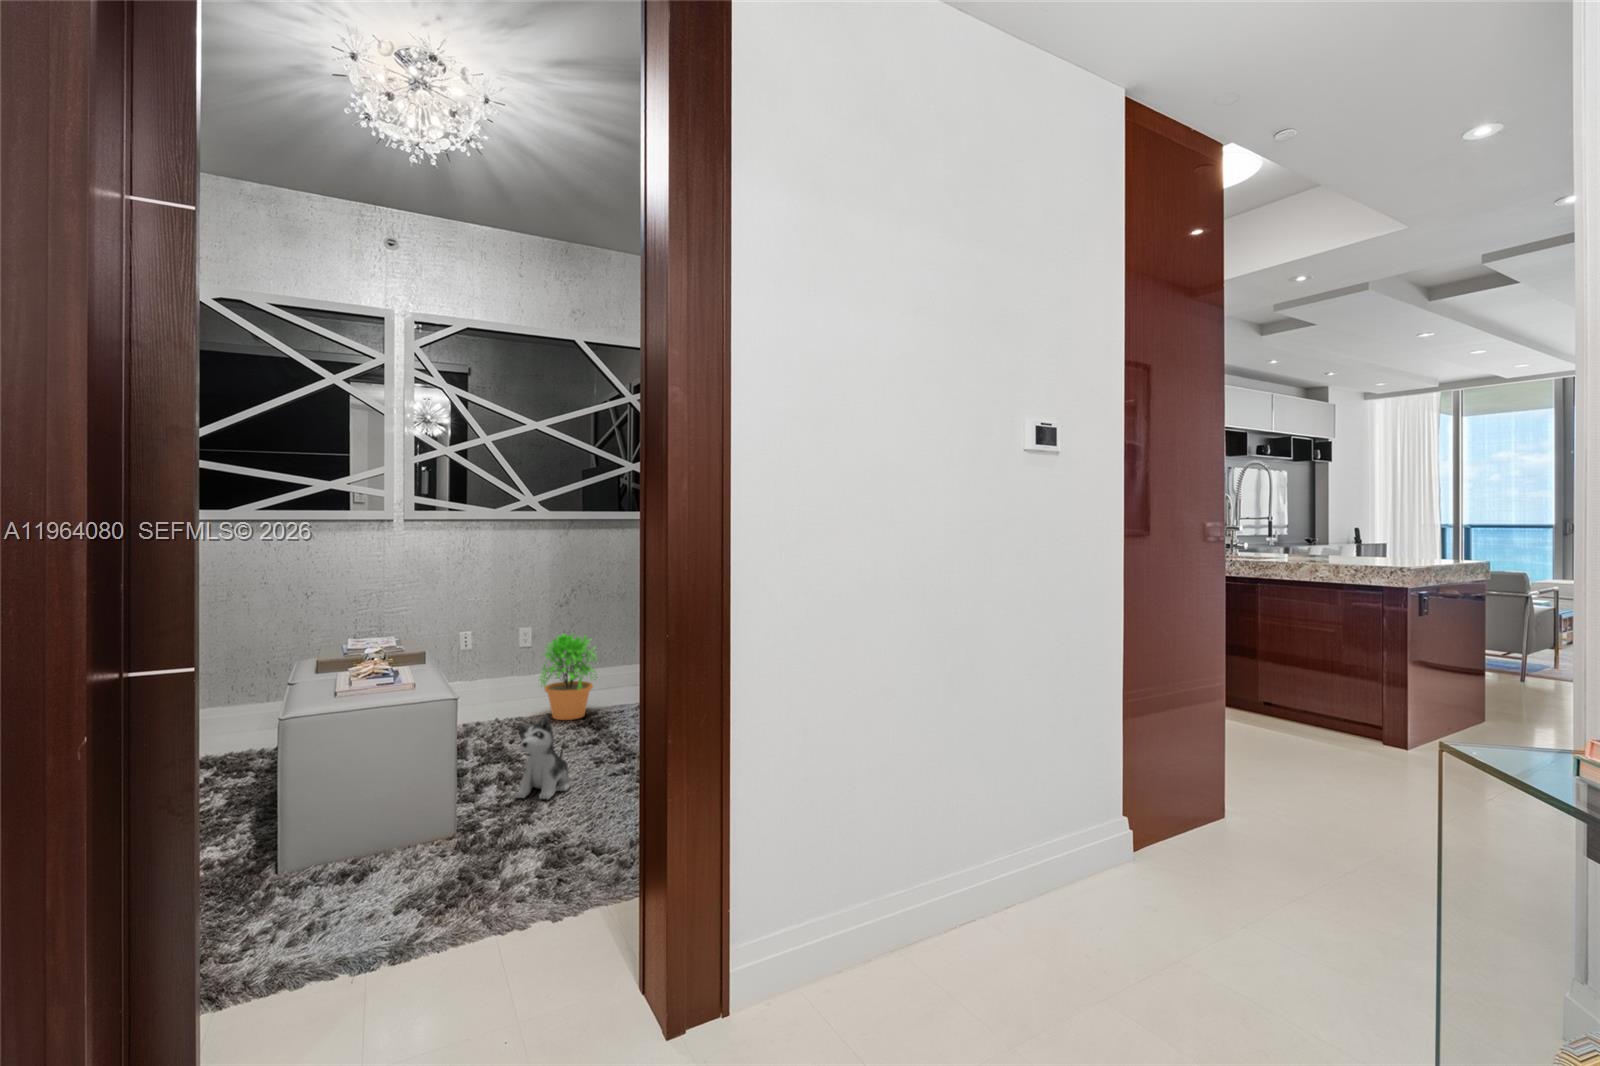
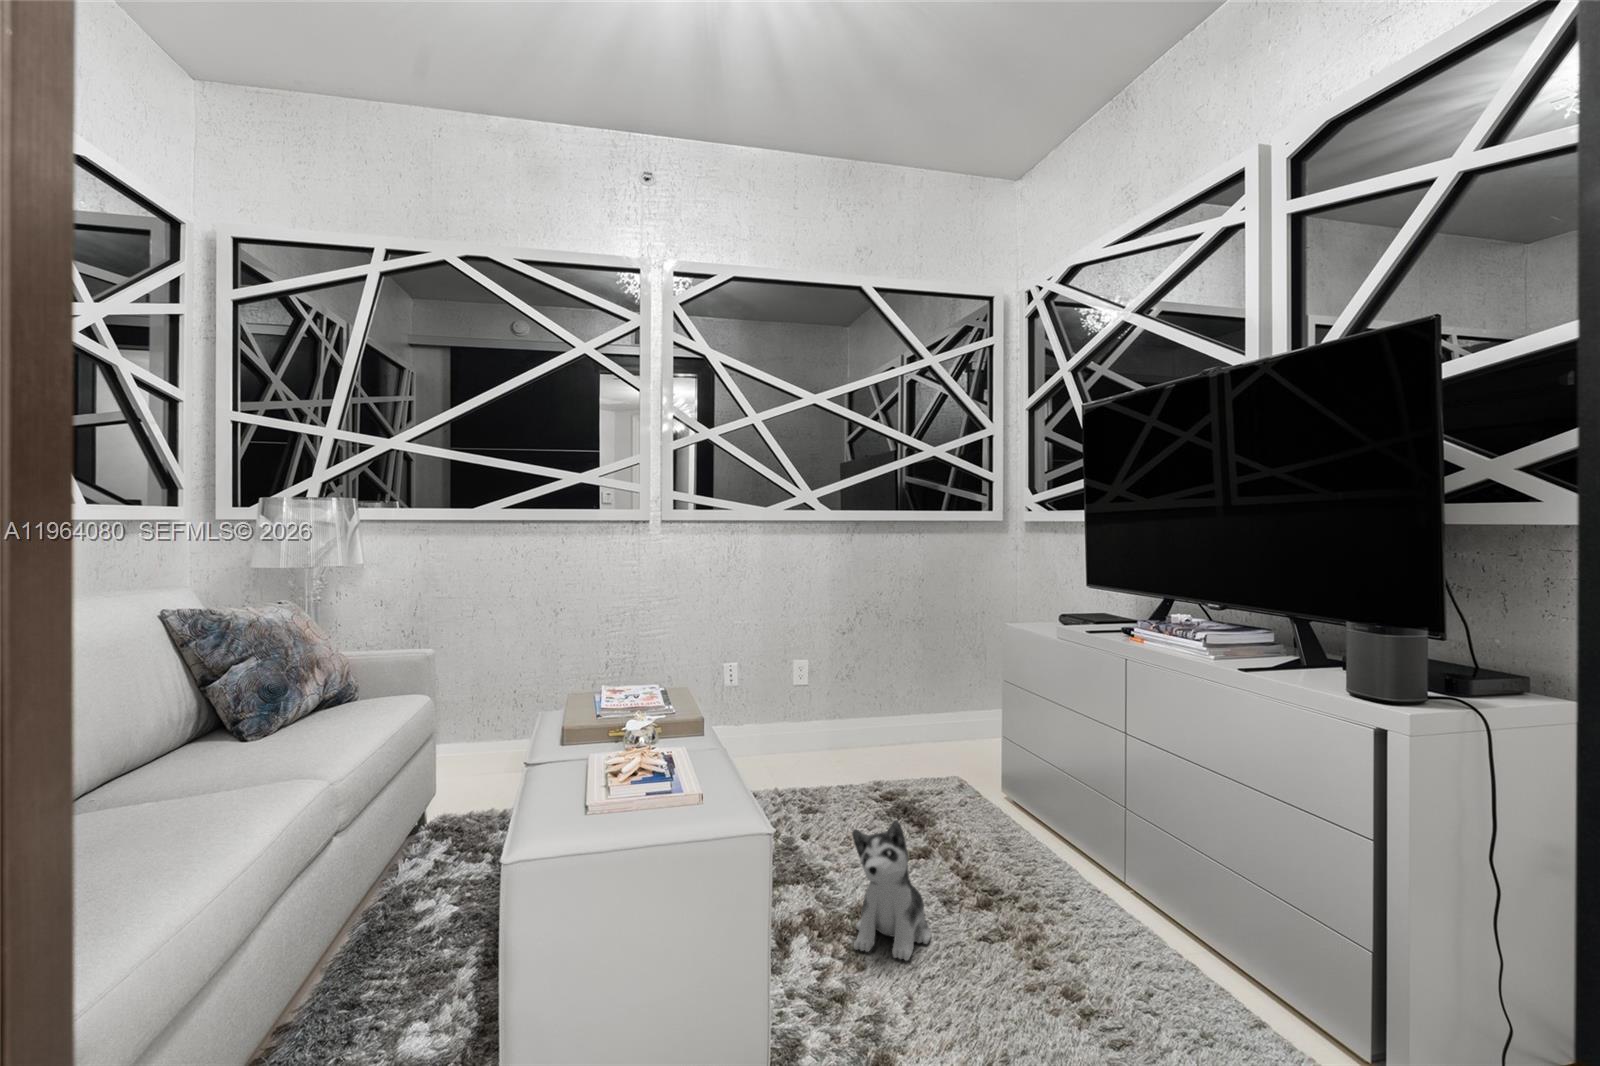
potted plant: present [540,634,597,720] -> none [829,675,912,798]

